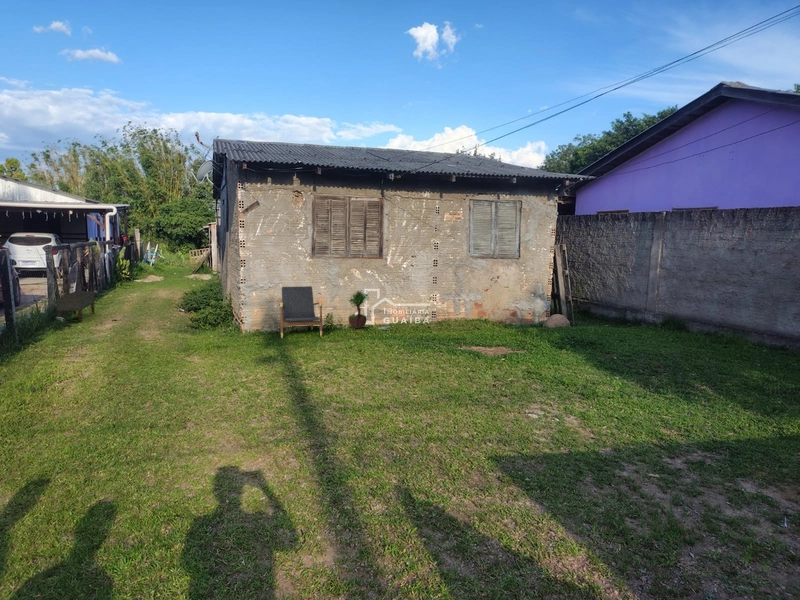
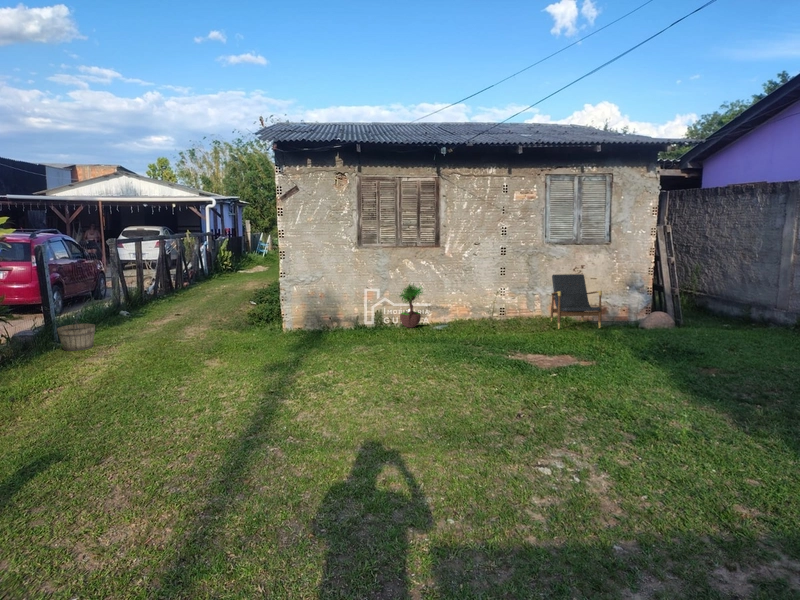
lounge chair: present [279,286,322,338] -> present [551,274,602,329]
bench: present [56,291,95,322] -> none [106,286,147,319]
wooden bucket: none [19,322,59,353] -> present [57,321,95,351]

